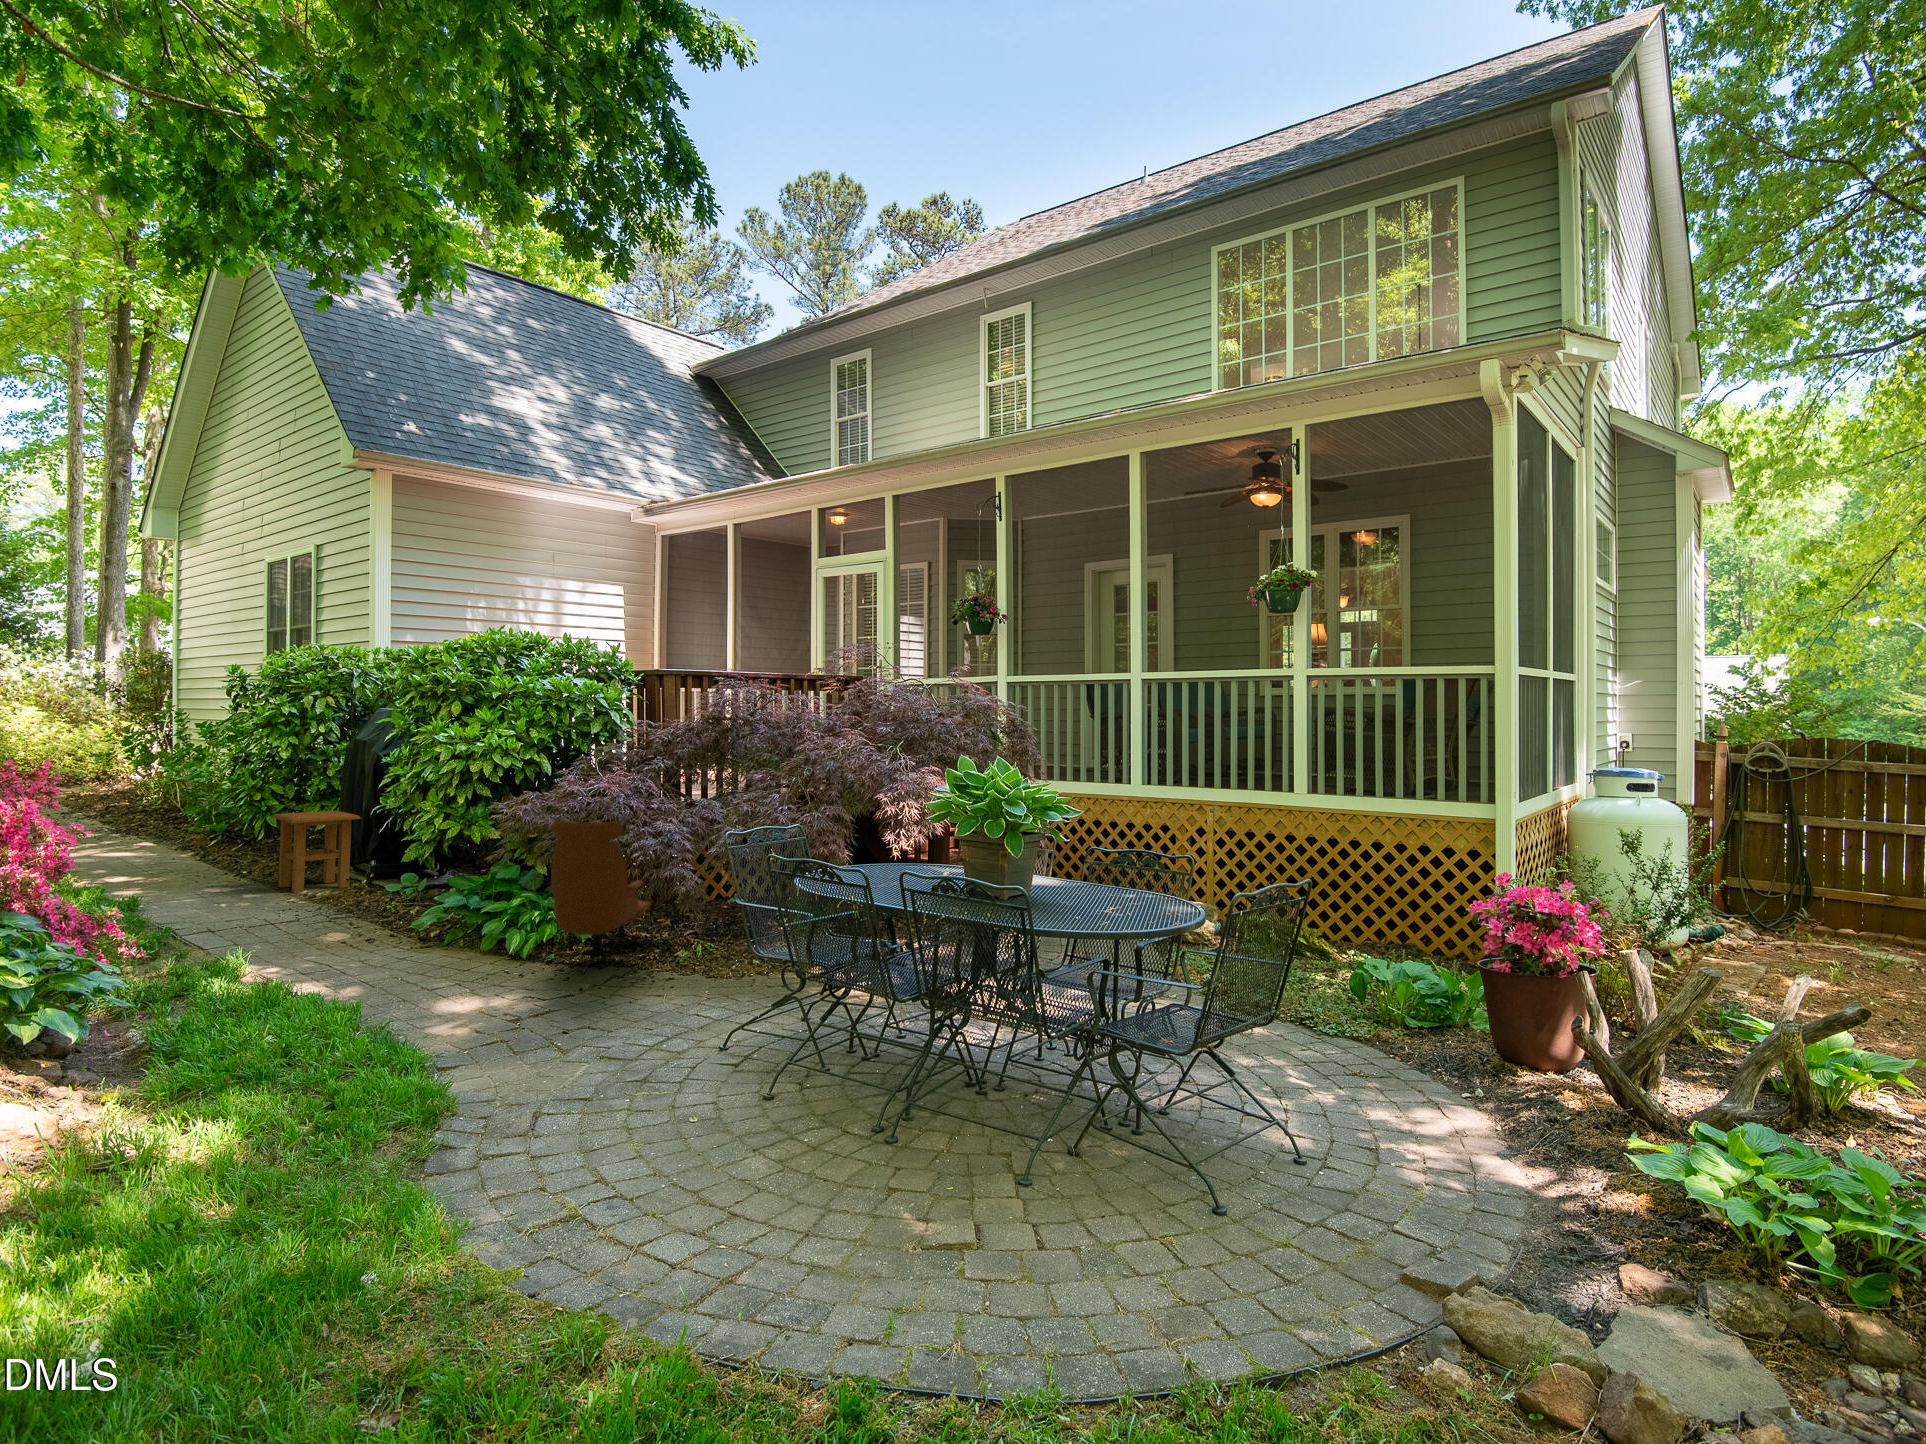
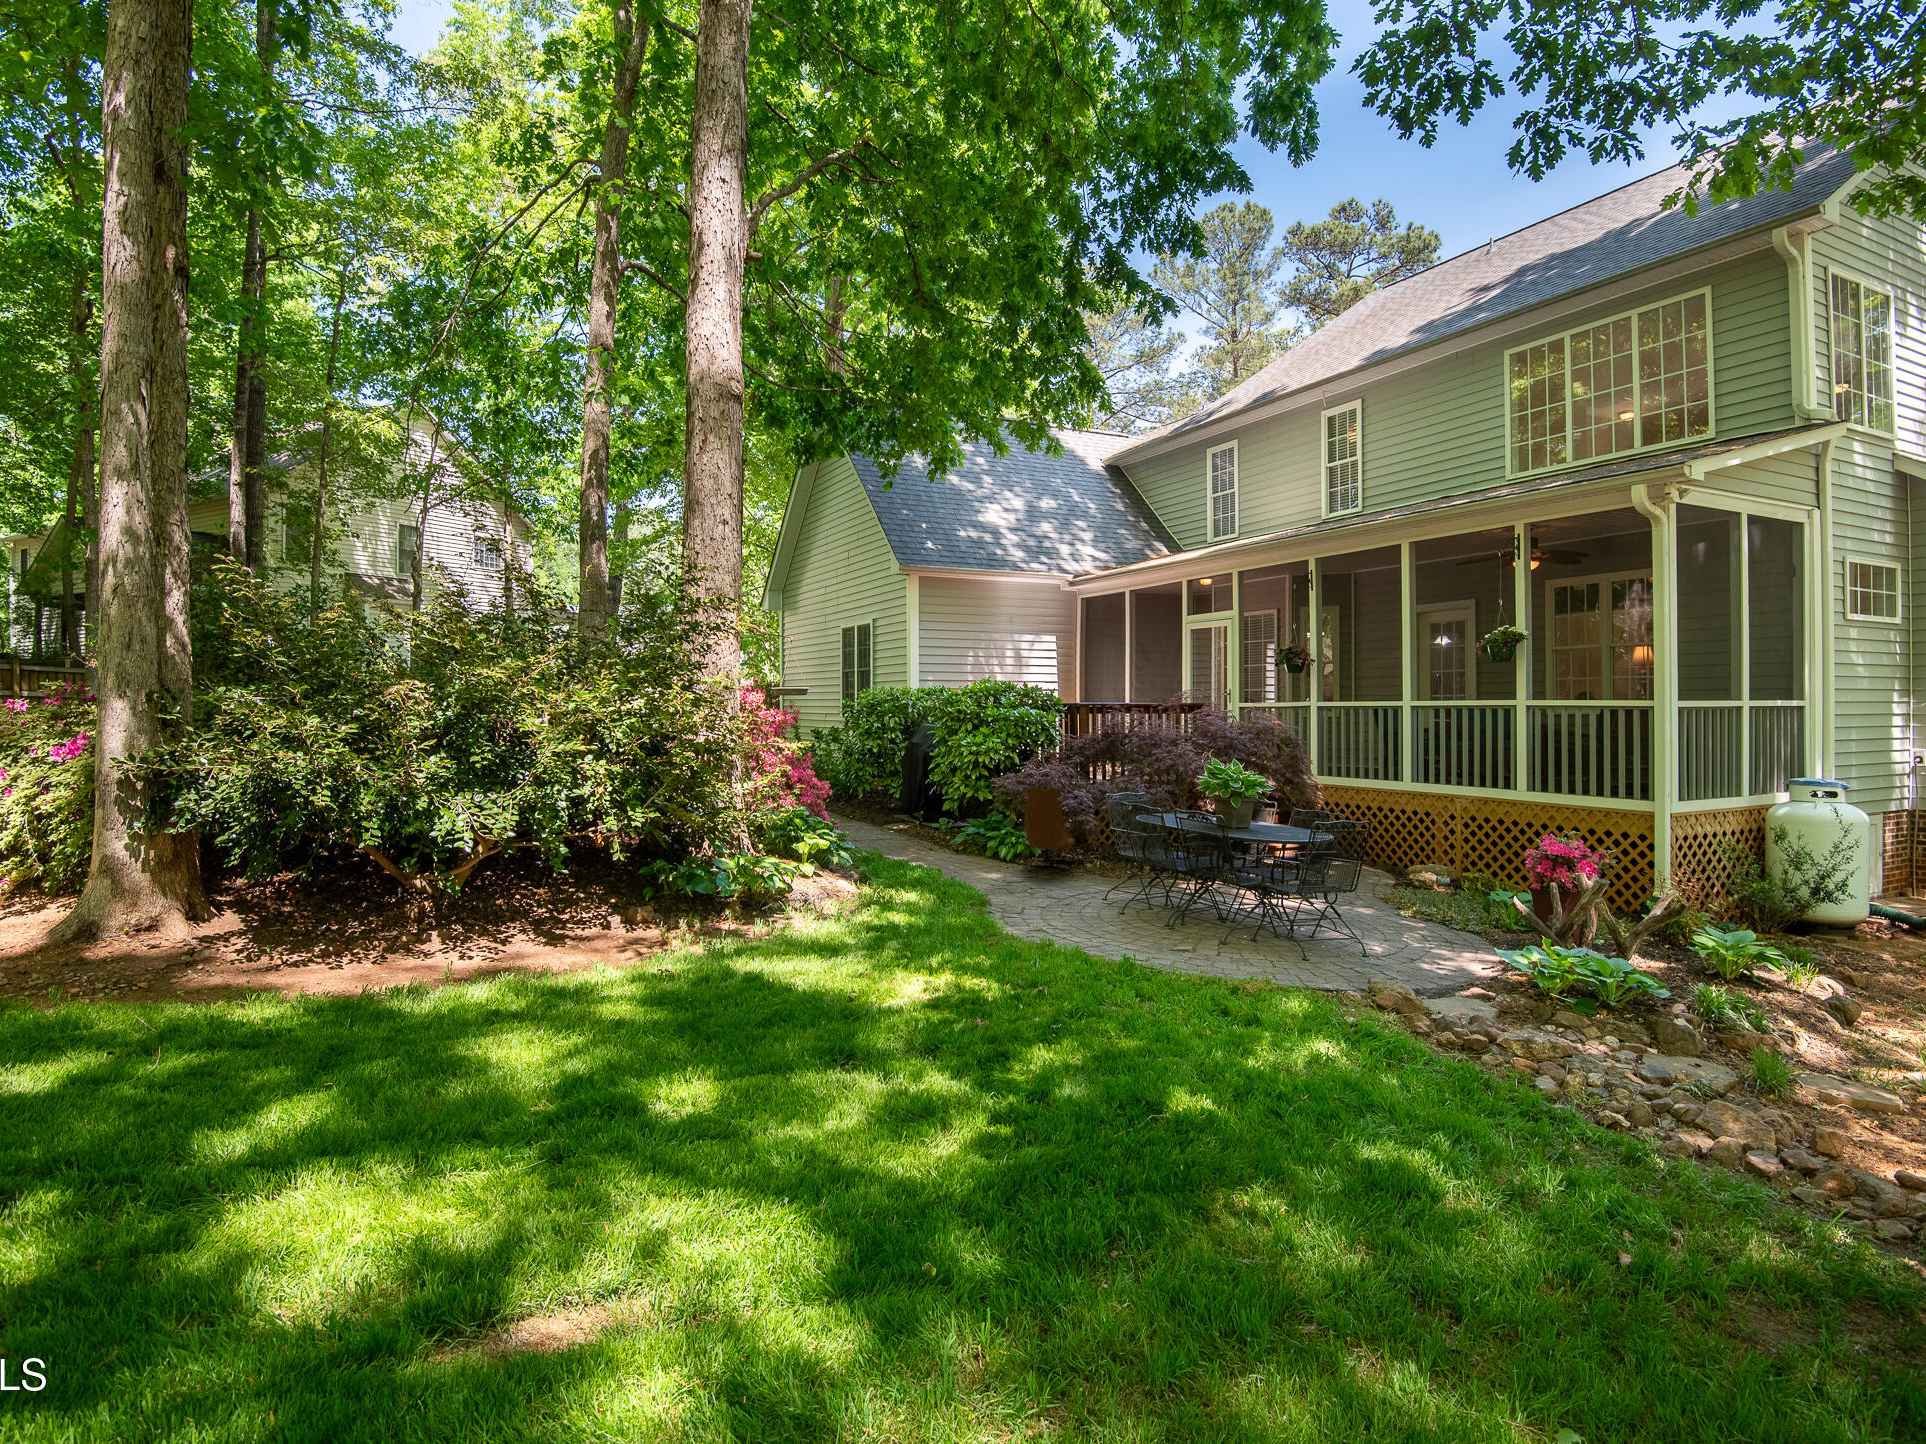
side table: present [272,811,360,893] -> none [871,784,915,828]

